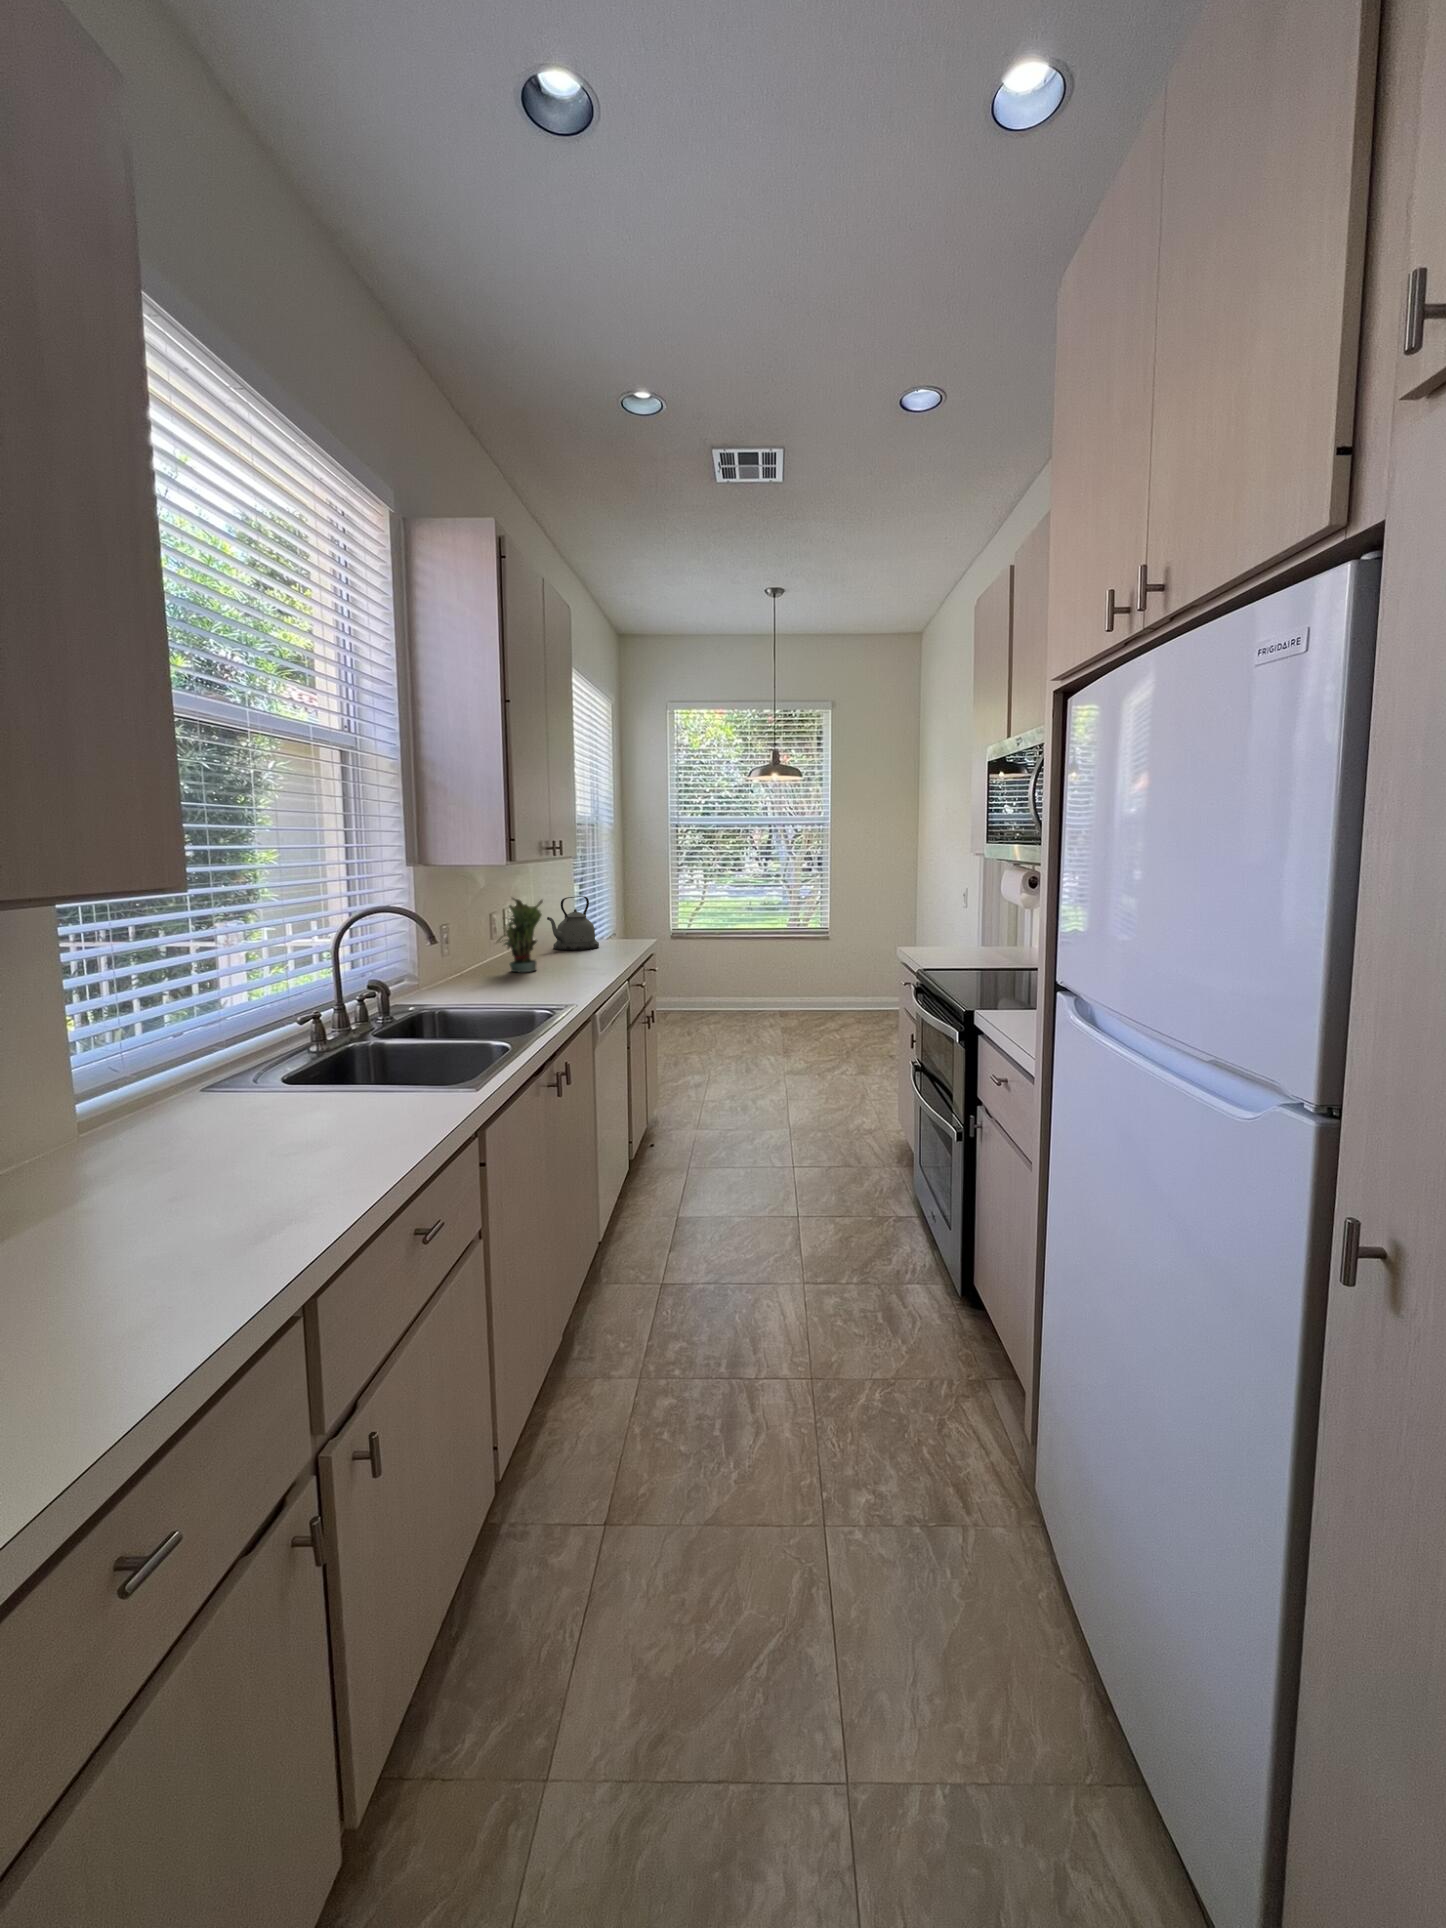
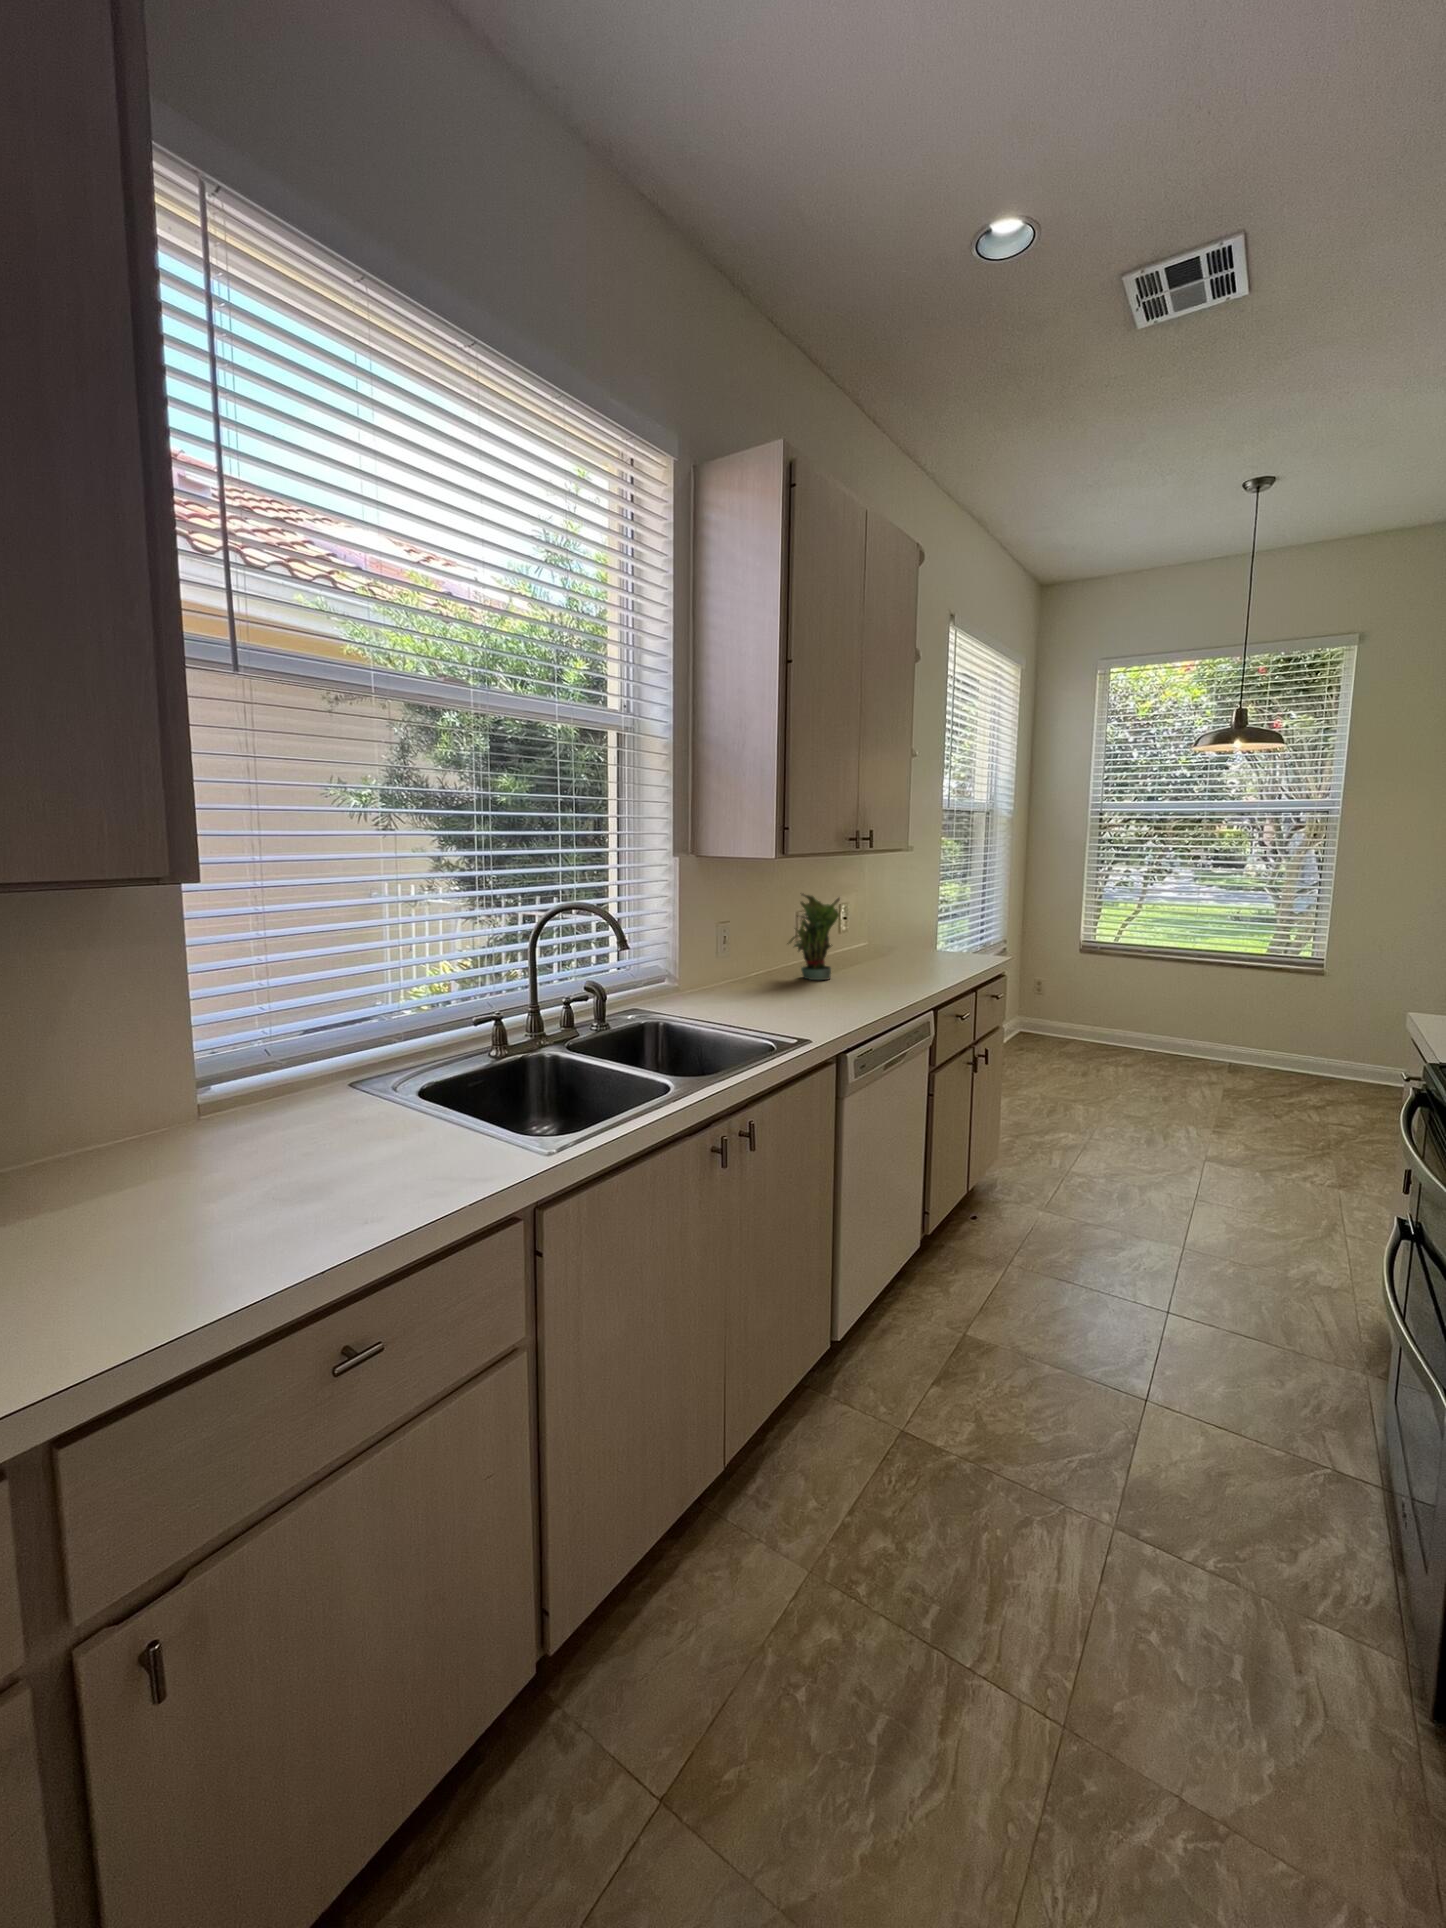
kettle: present [547,896,599,950] -> none [872,896,936,960]

